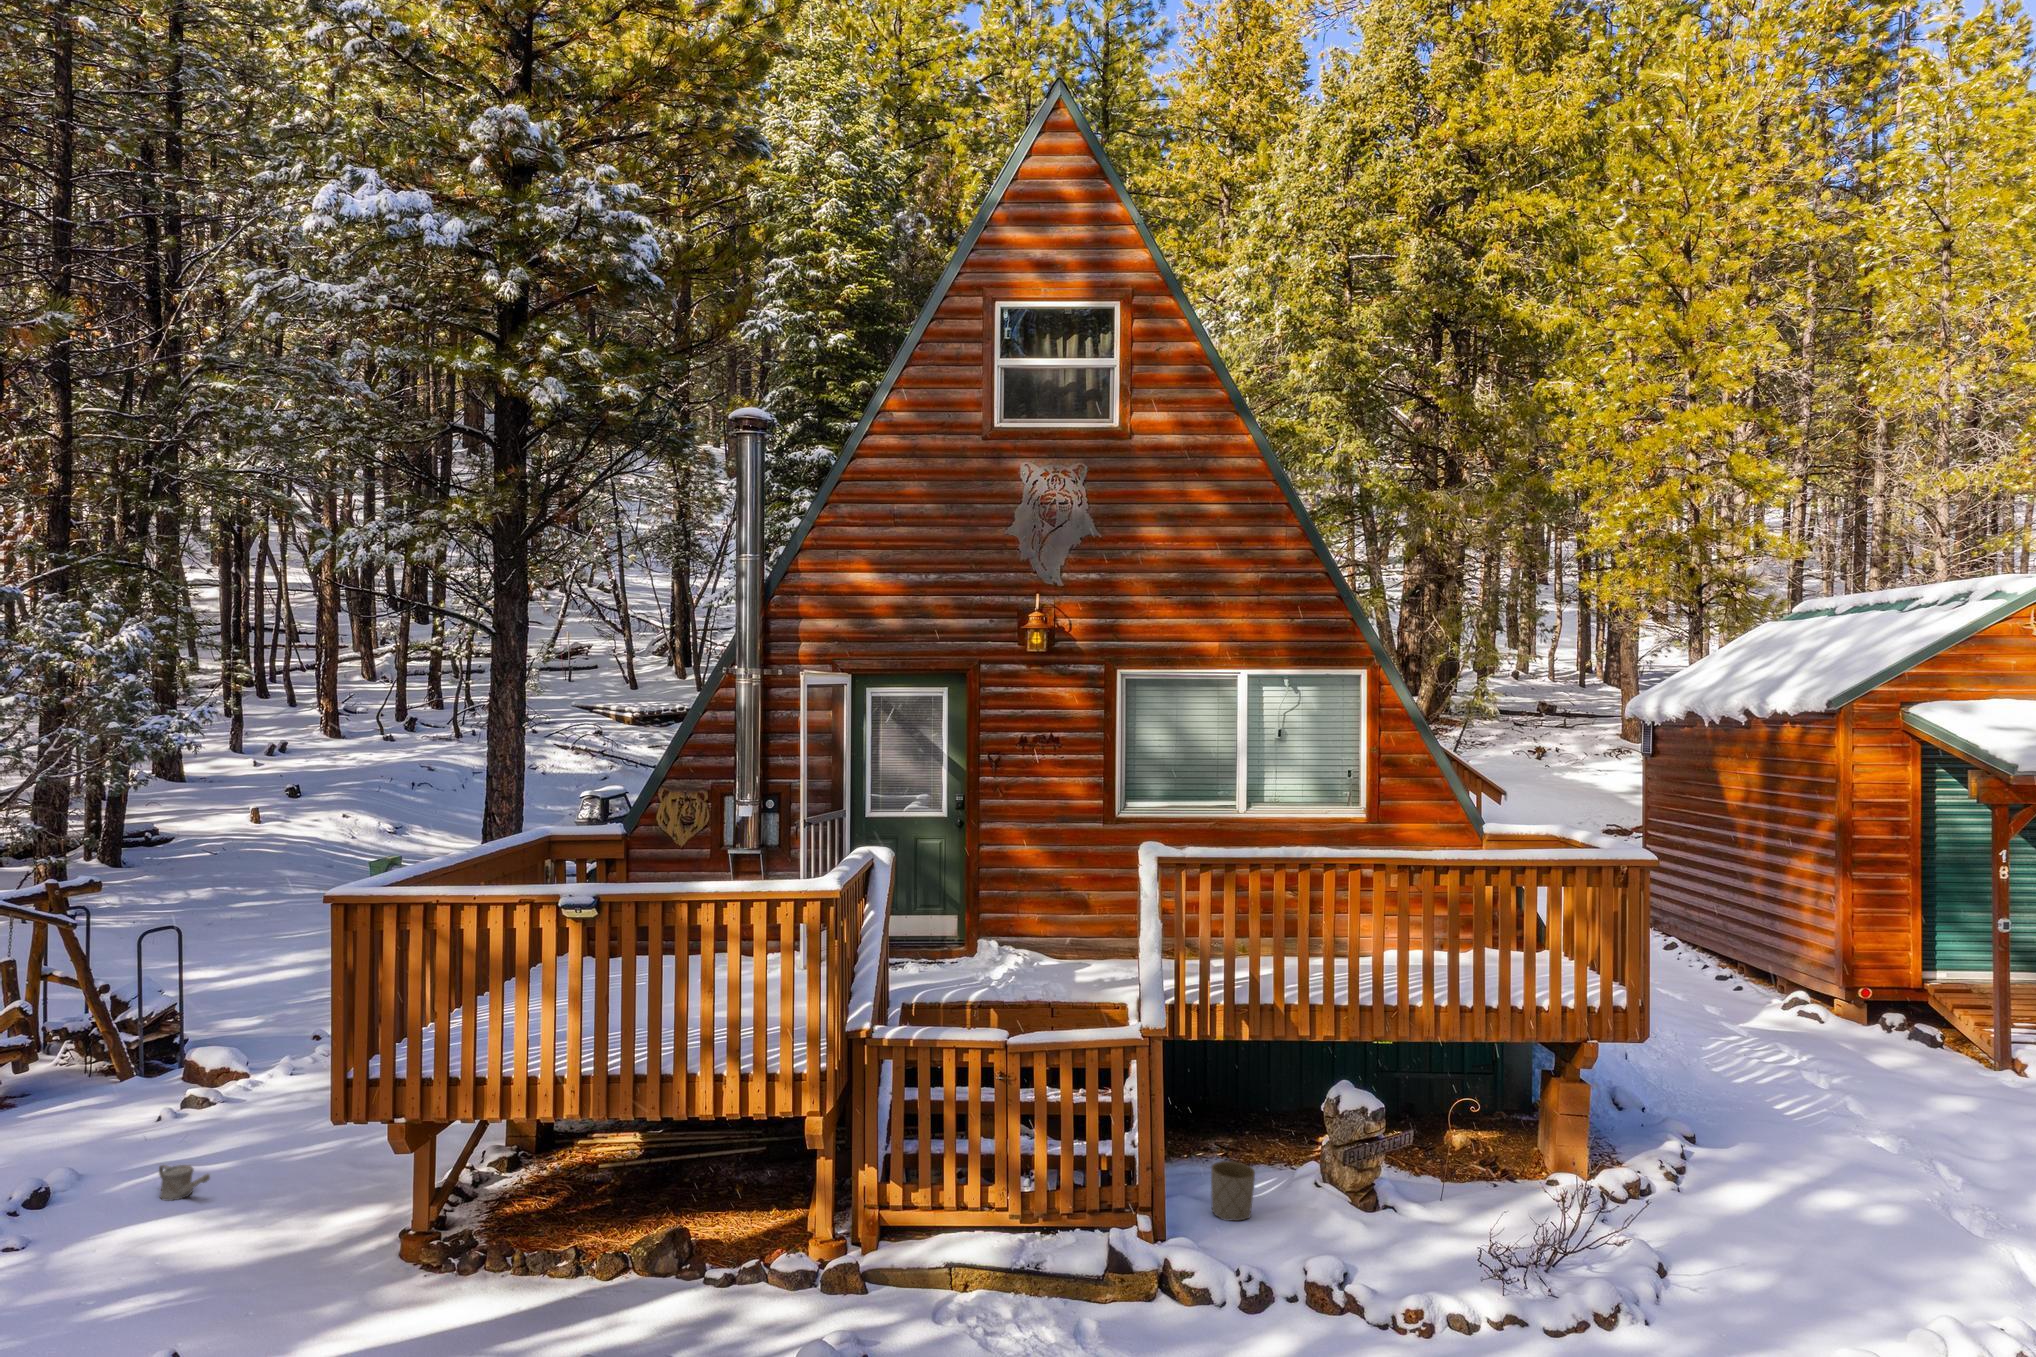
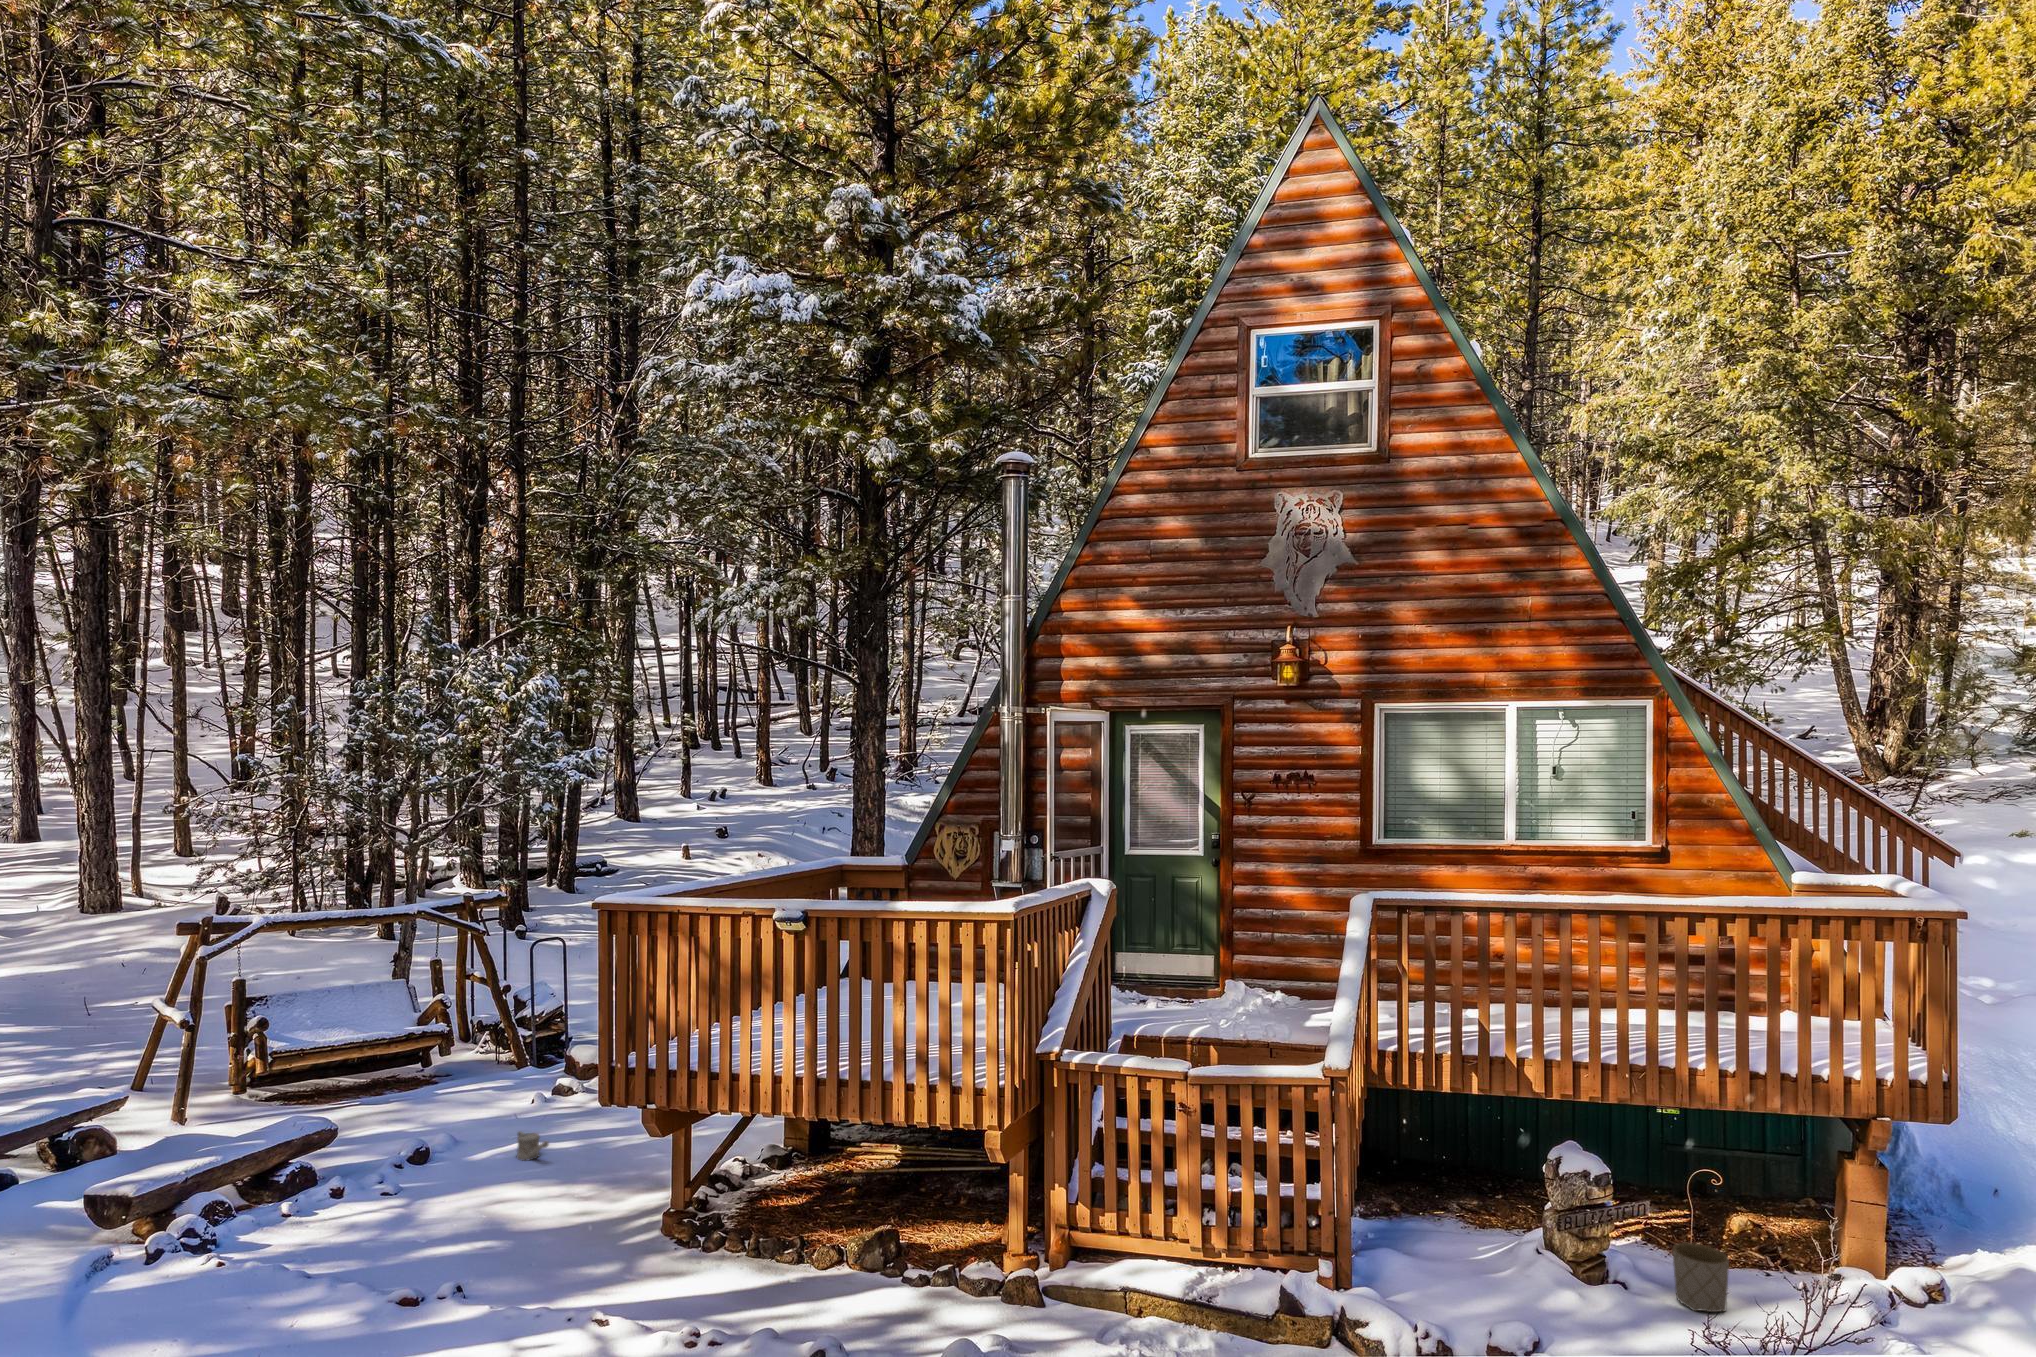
planter: present [1211,1161,1255,1221] -> present [1673,1243,1729,1312]

